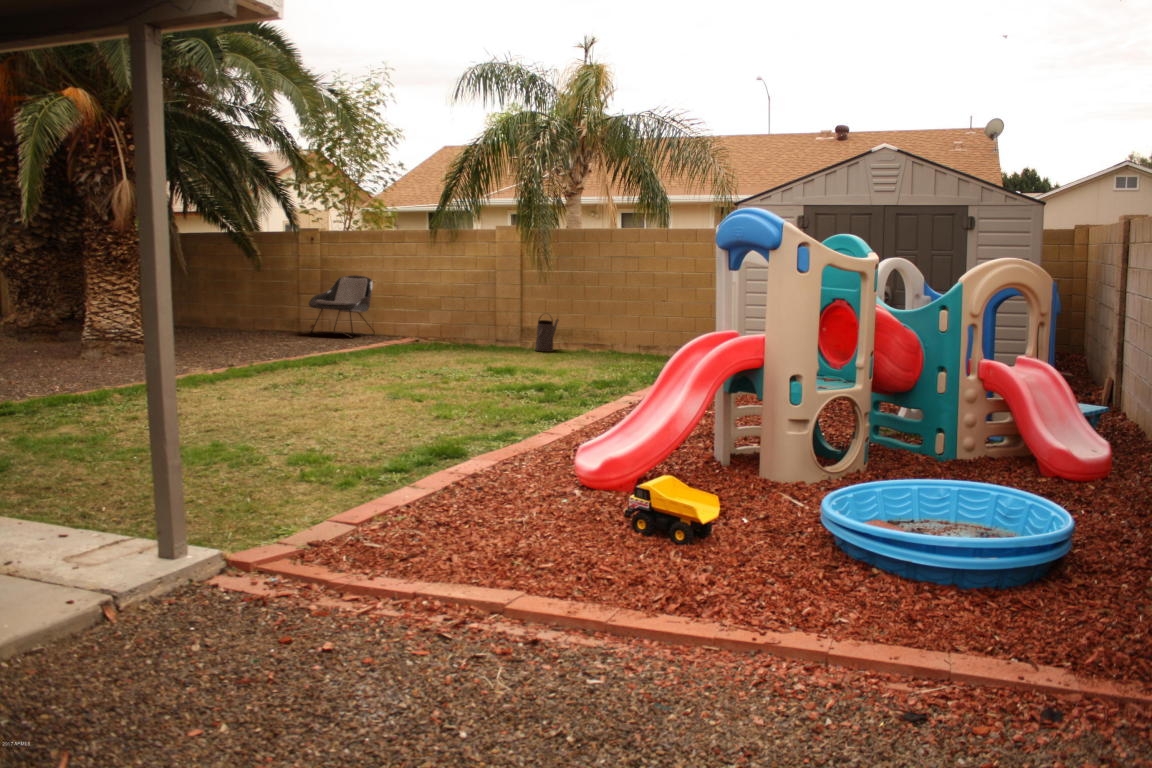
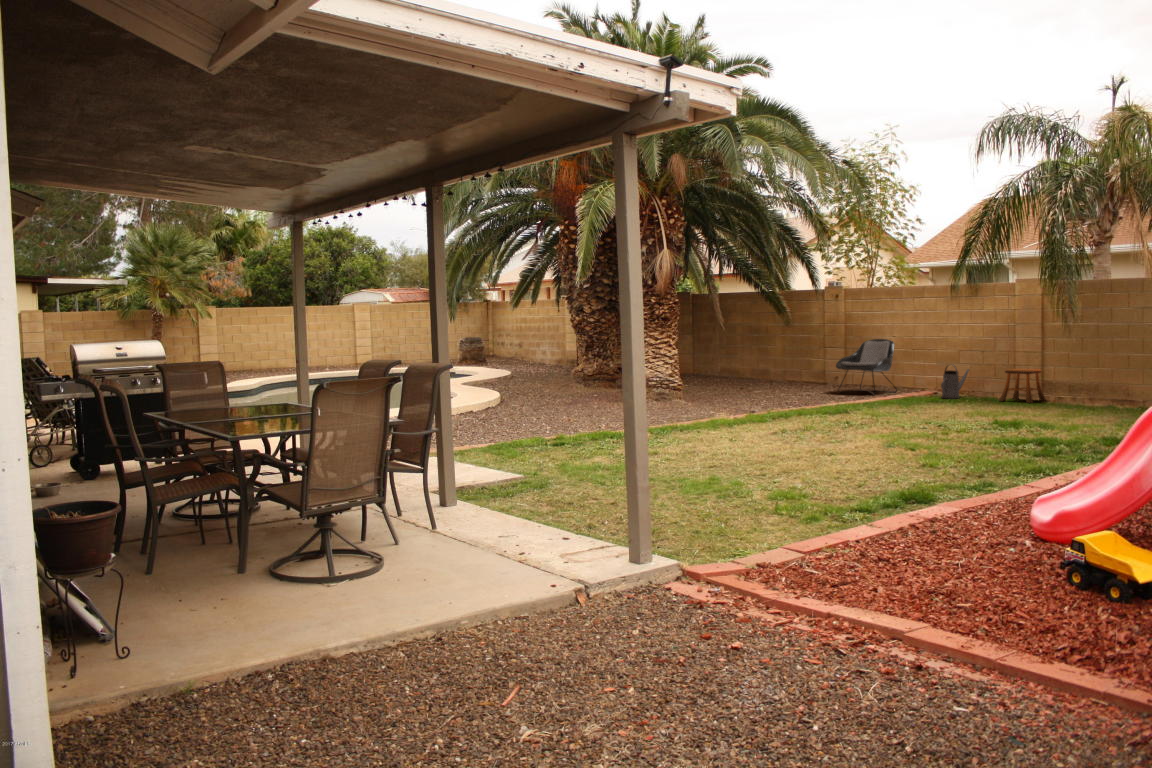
stool: none [480,313,524,349] -> present [999,369,1046,403]
watering can: present [535,316,559,352] -> present [941,366,969,399]

